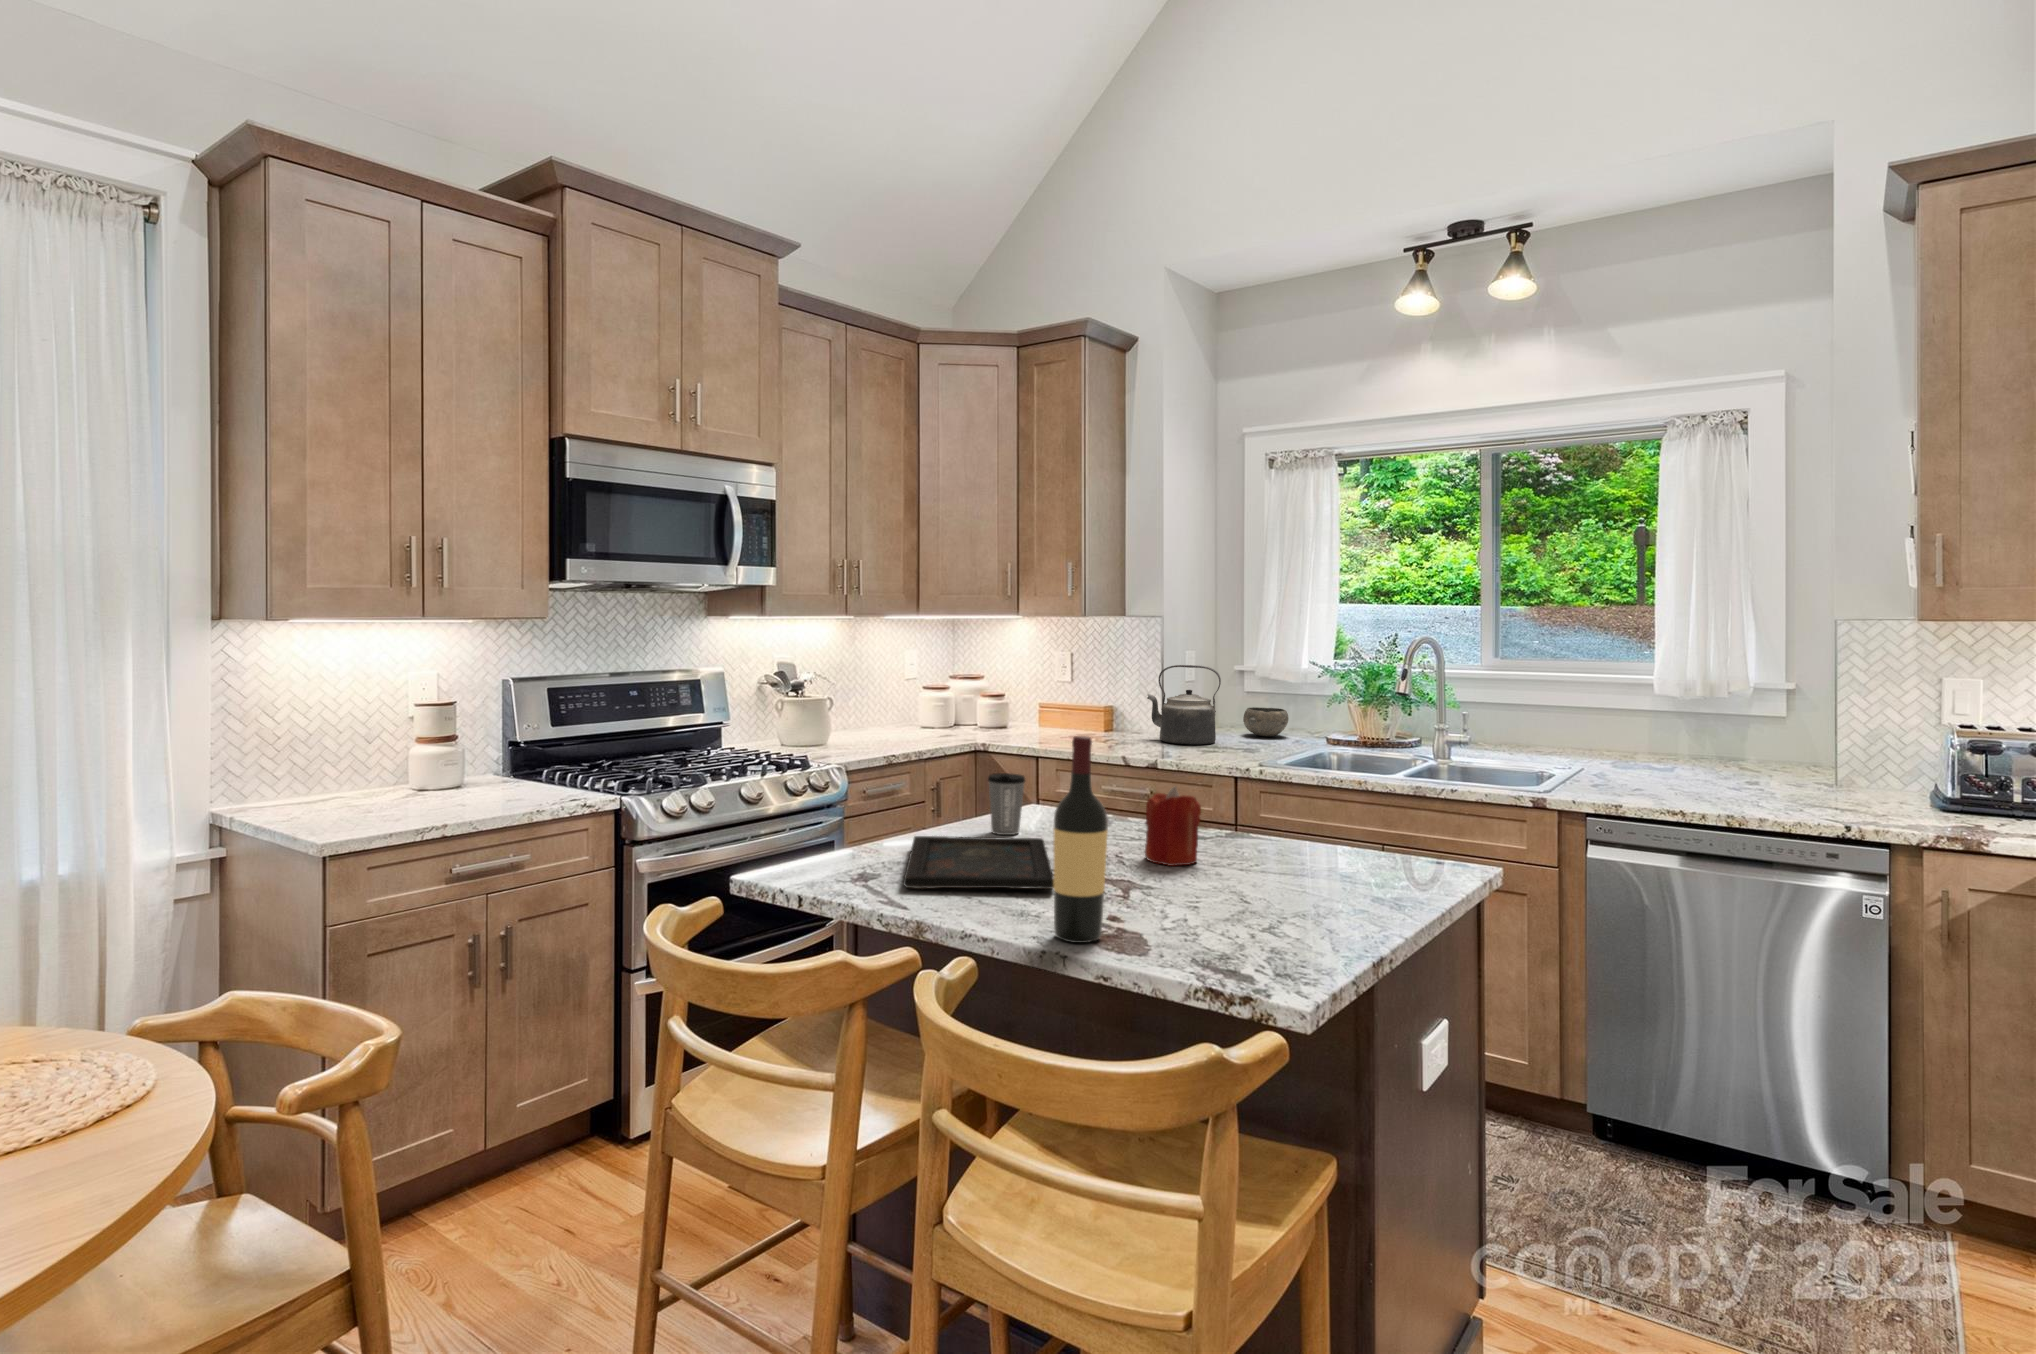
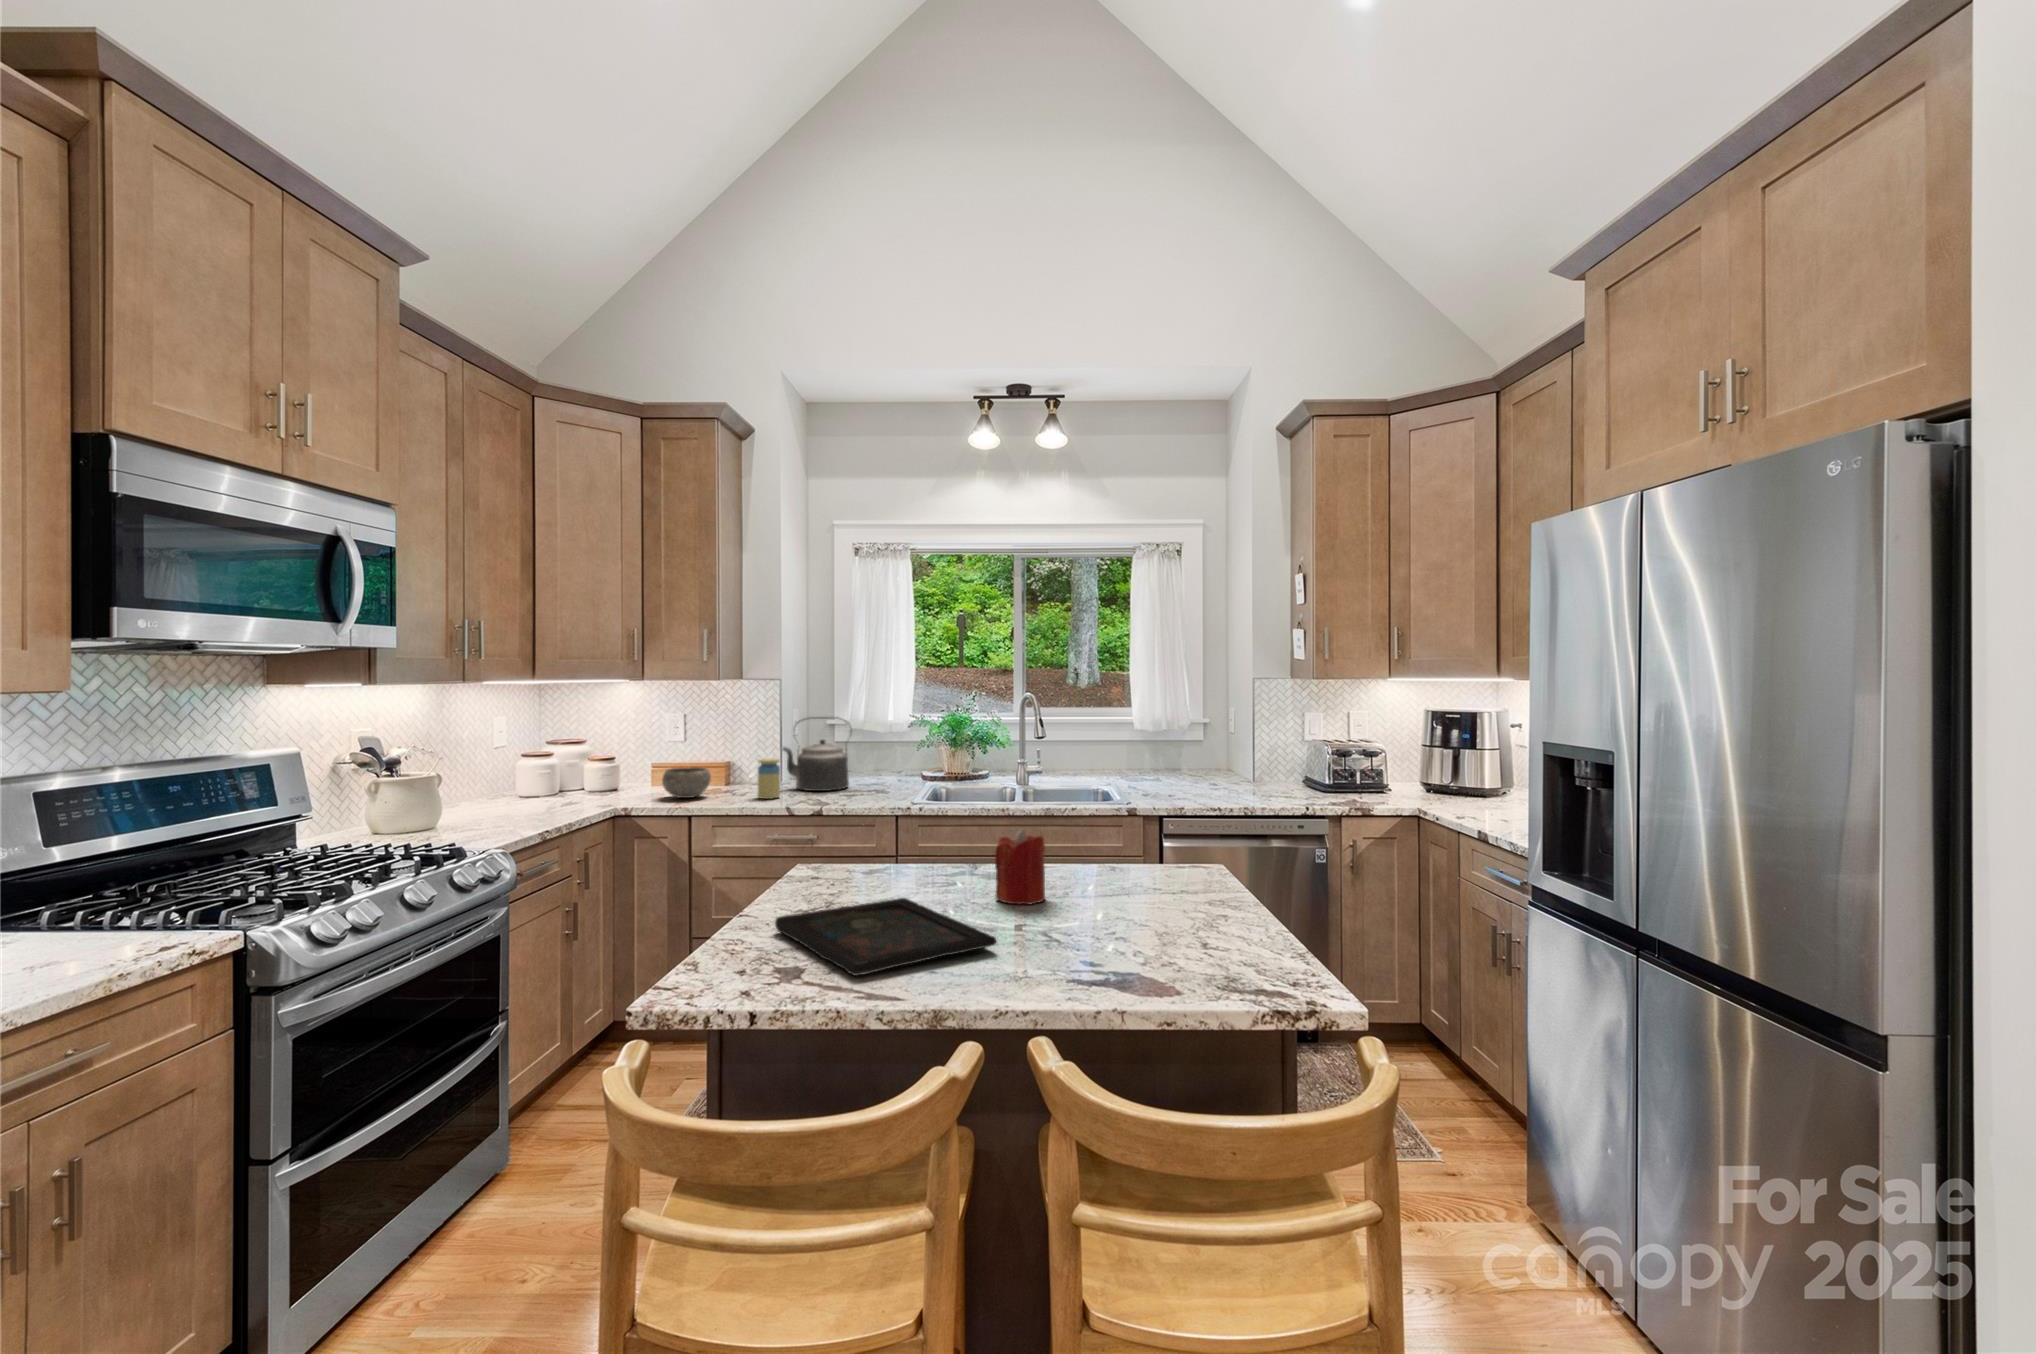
jar: none [1110,705,1135,747] -> present [758,759,780,799]
bowl: present [1243,707,1289,737] -> present [662,767,711,798]
wine bottle: present [1054,736,1108,943] -> none [1071,787,1124,996]
coffee cup: present [988,773,1025,835] -> none [811,835,851,901]

